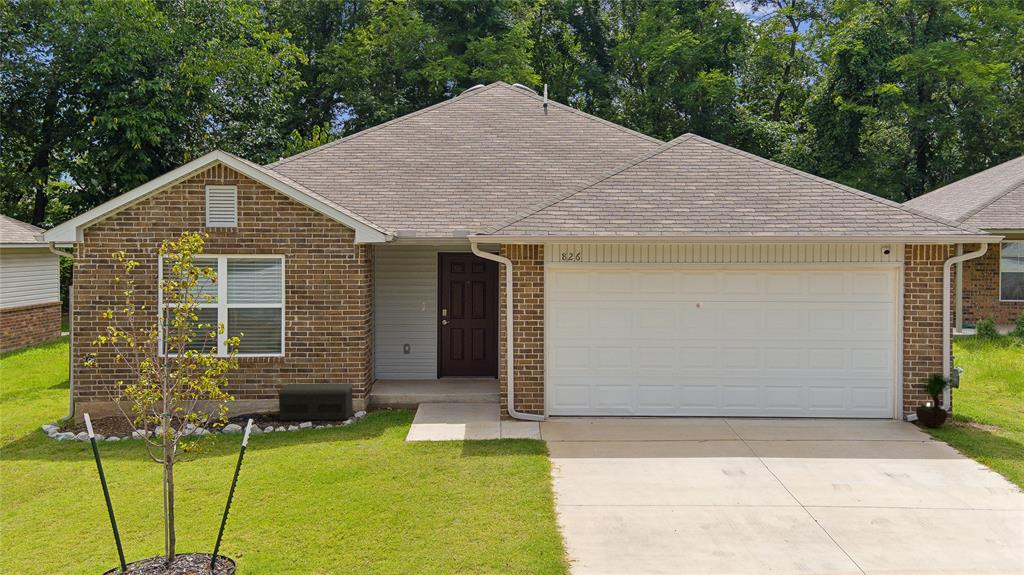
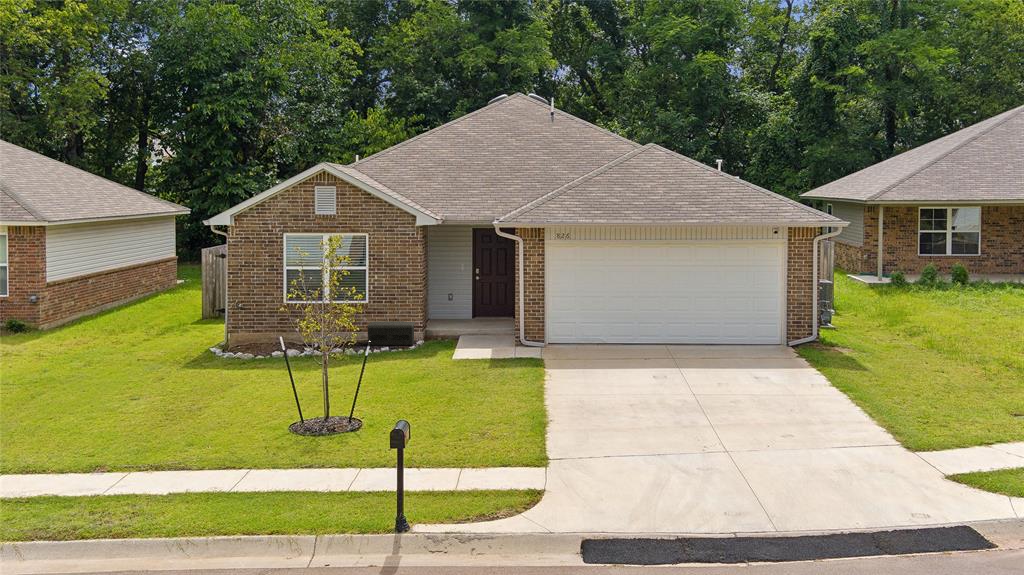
potted tree: present [916,373,954,427] -> none [792,312,818,351]

